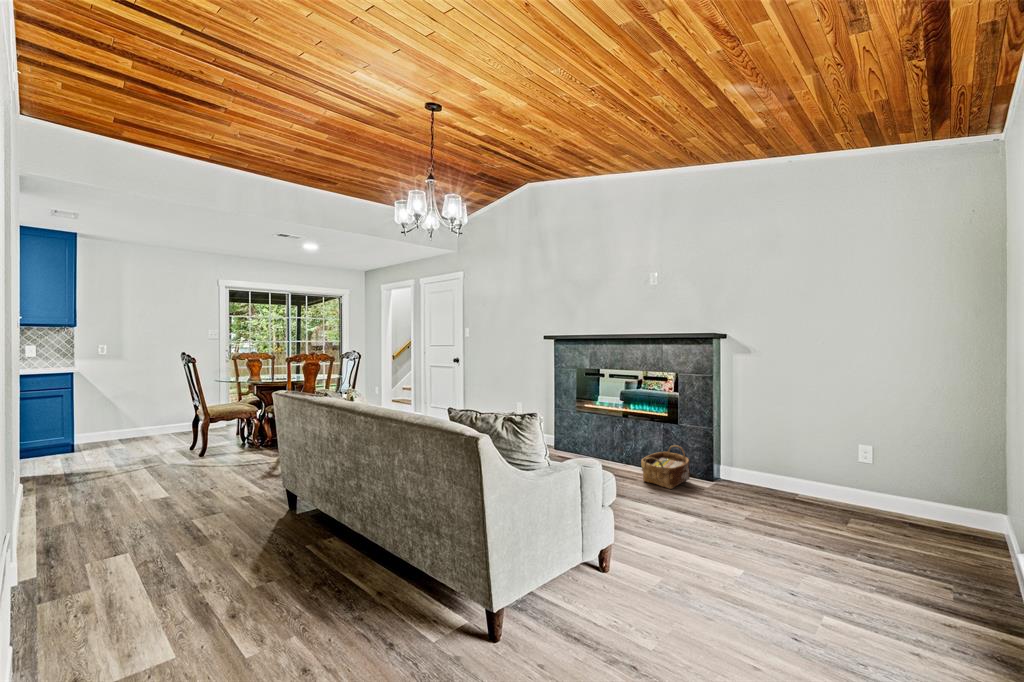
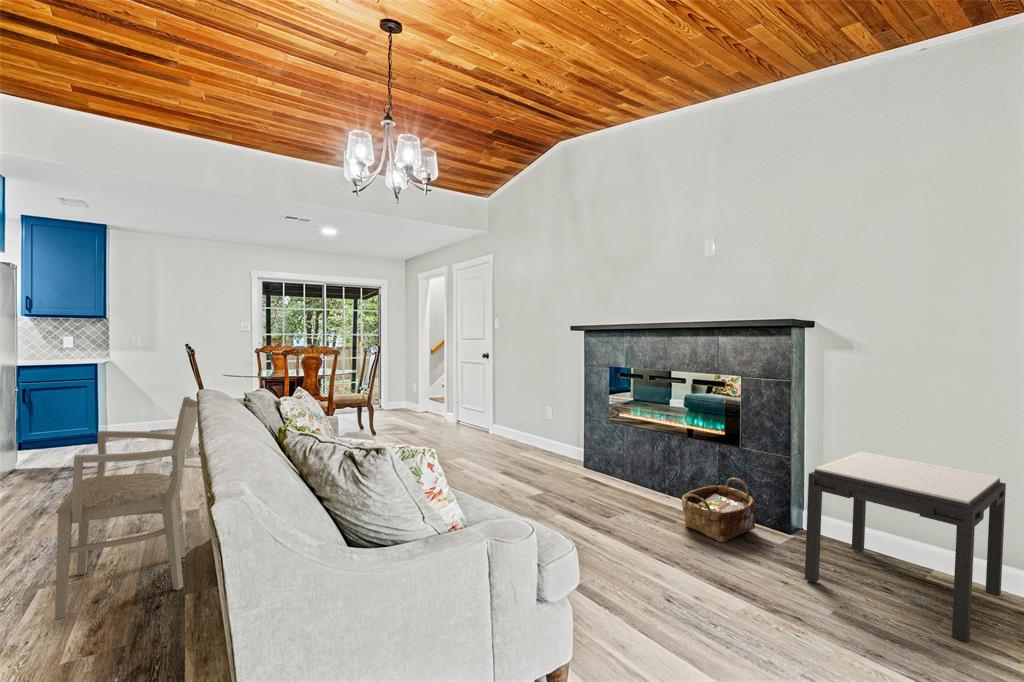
armchair: none [207,398,310,569] -> present [55,397,199,620]
side table: none [727,421,837,526] -> present [805,452,1006,642]

